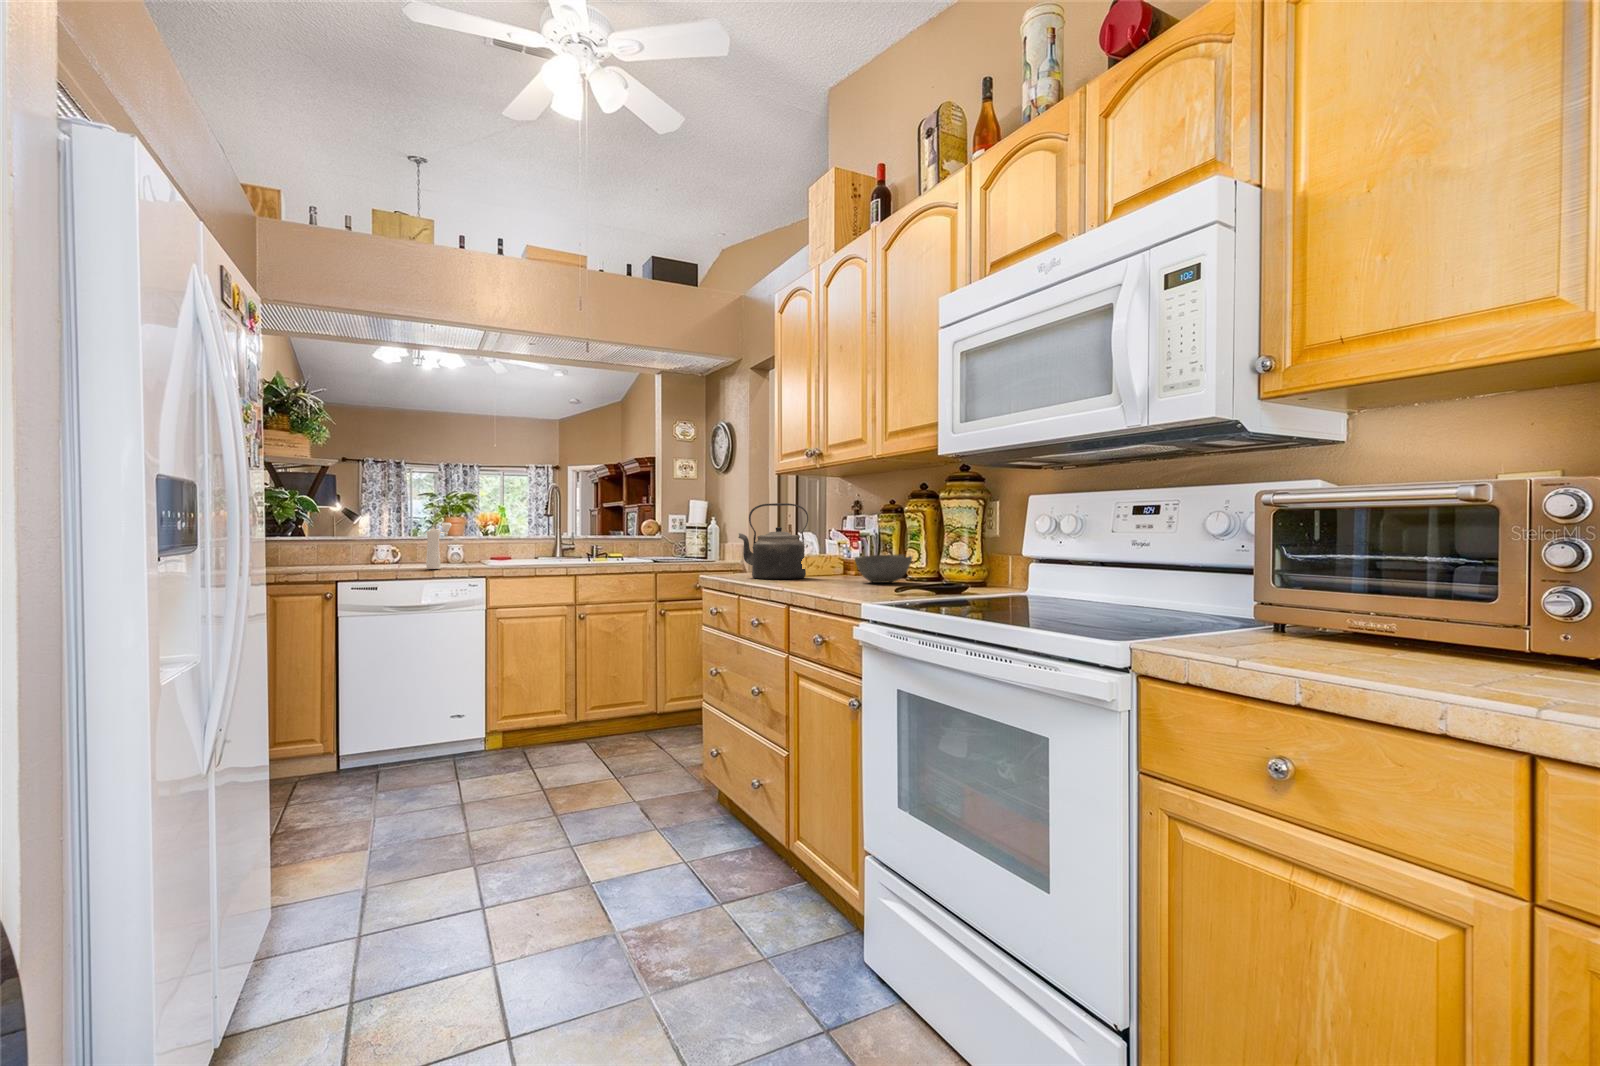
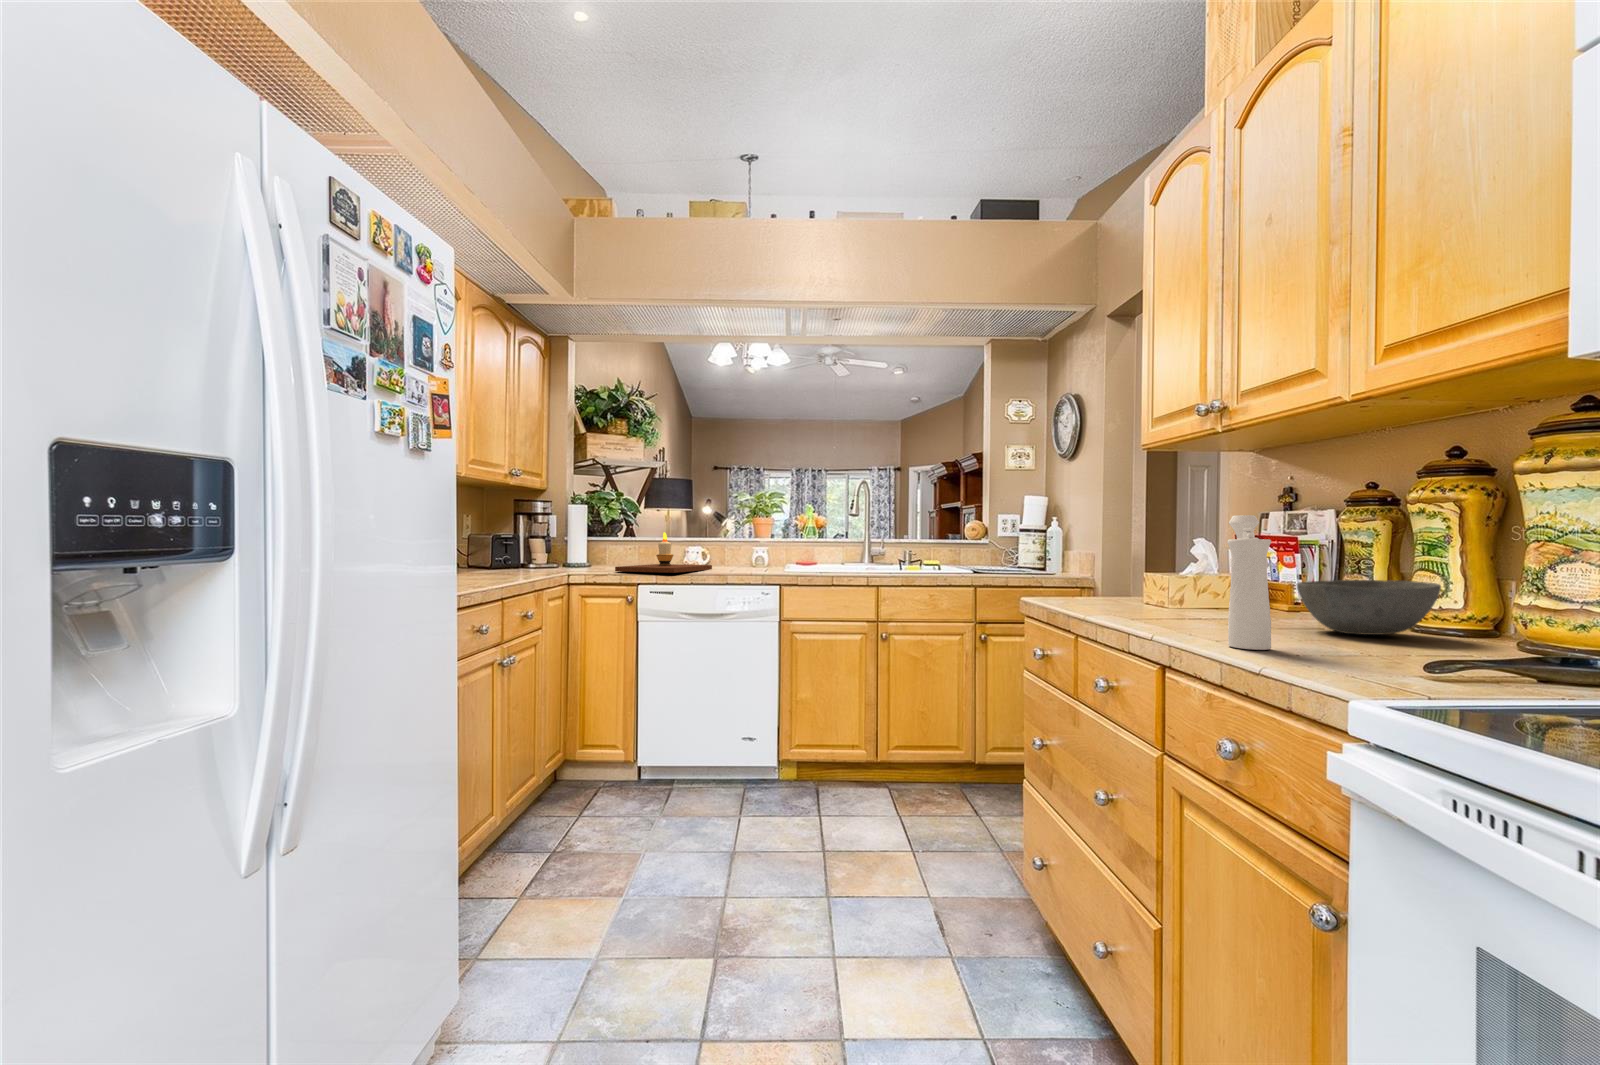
kettle: present [738,503,808,579] -> none [1075,491,1198,612]
pepper mill: present [426,523,452,569] -> present [1227,515,1271,650]
candle: none [297,529,408,569] -> present [615,532,712,573]

